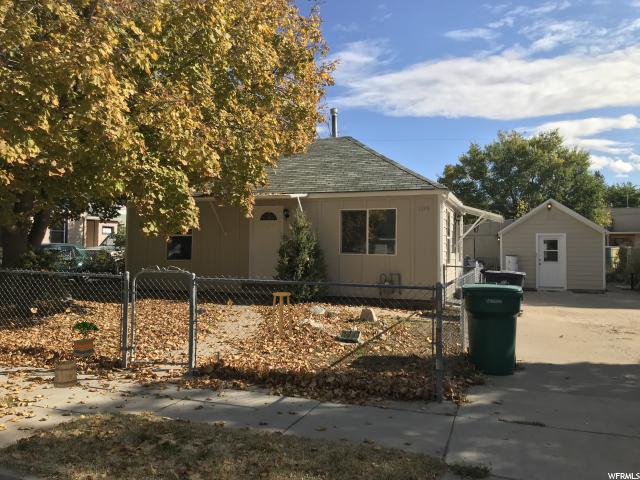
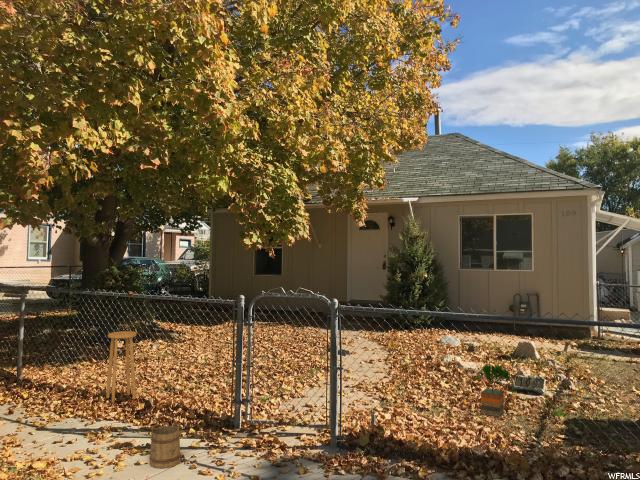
stool: present [271,292,292,339] -> present [106,331,137,403]
potted tree: present [72,322,99,357] -> present [476,365,511,417]

